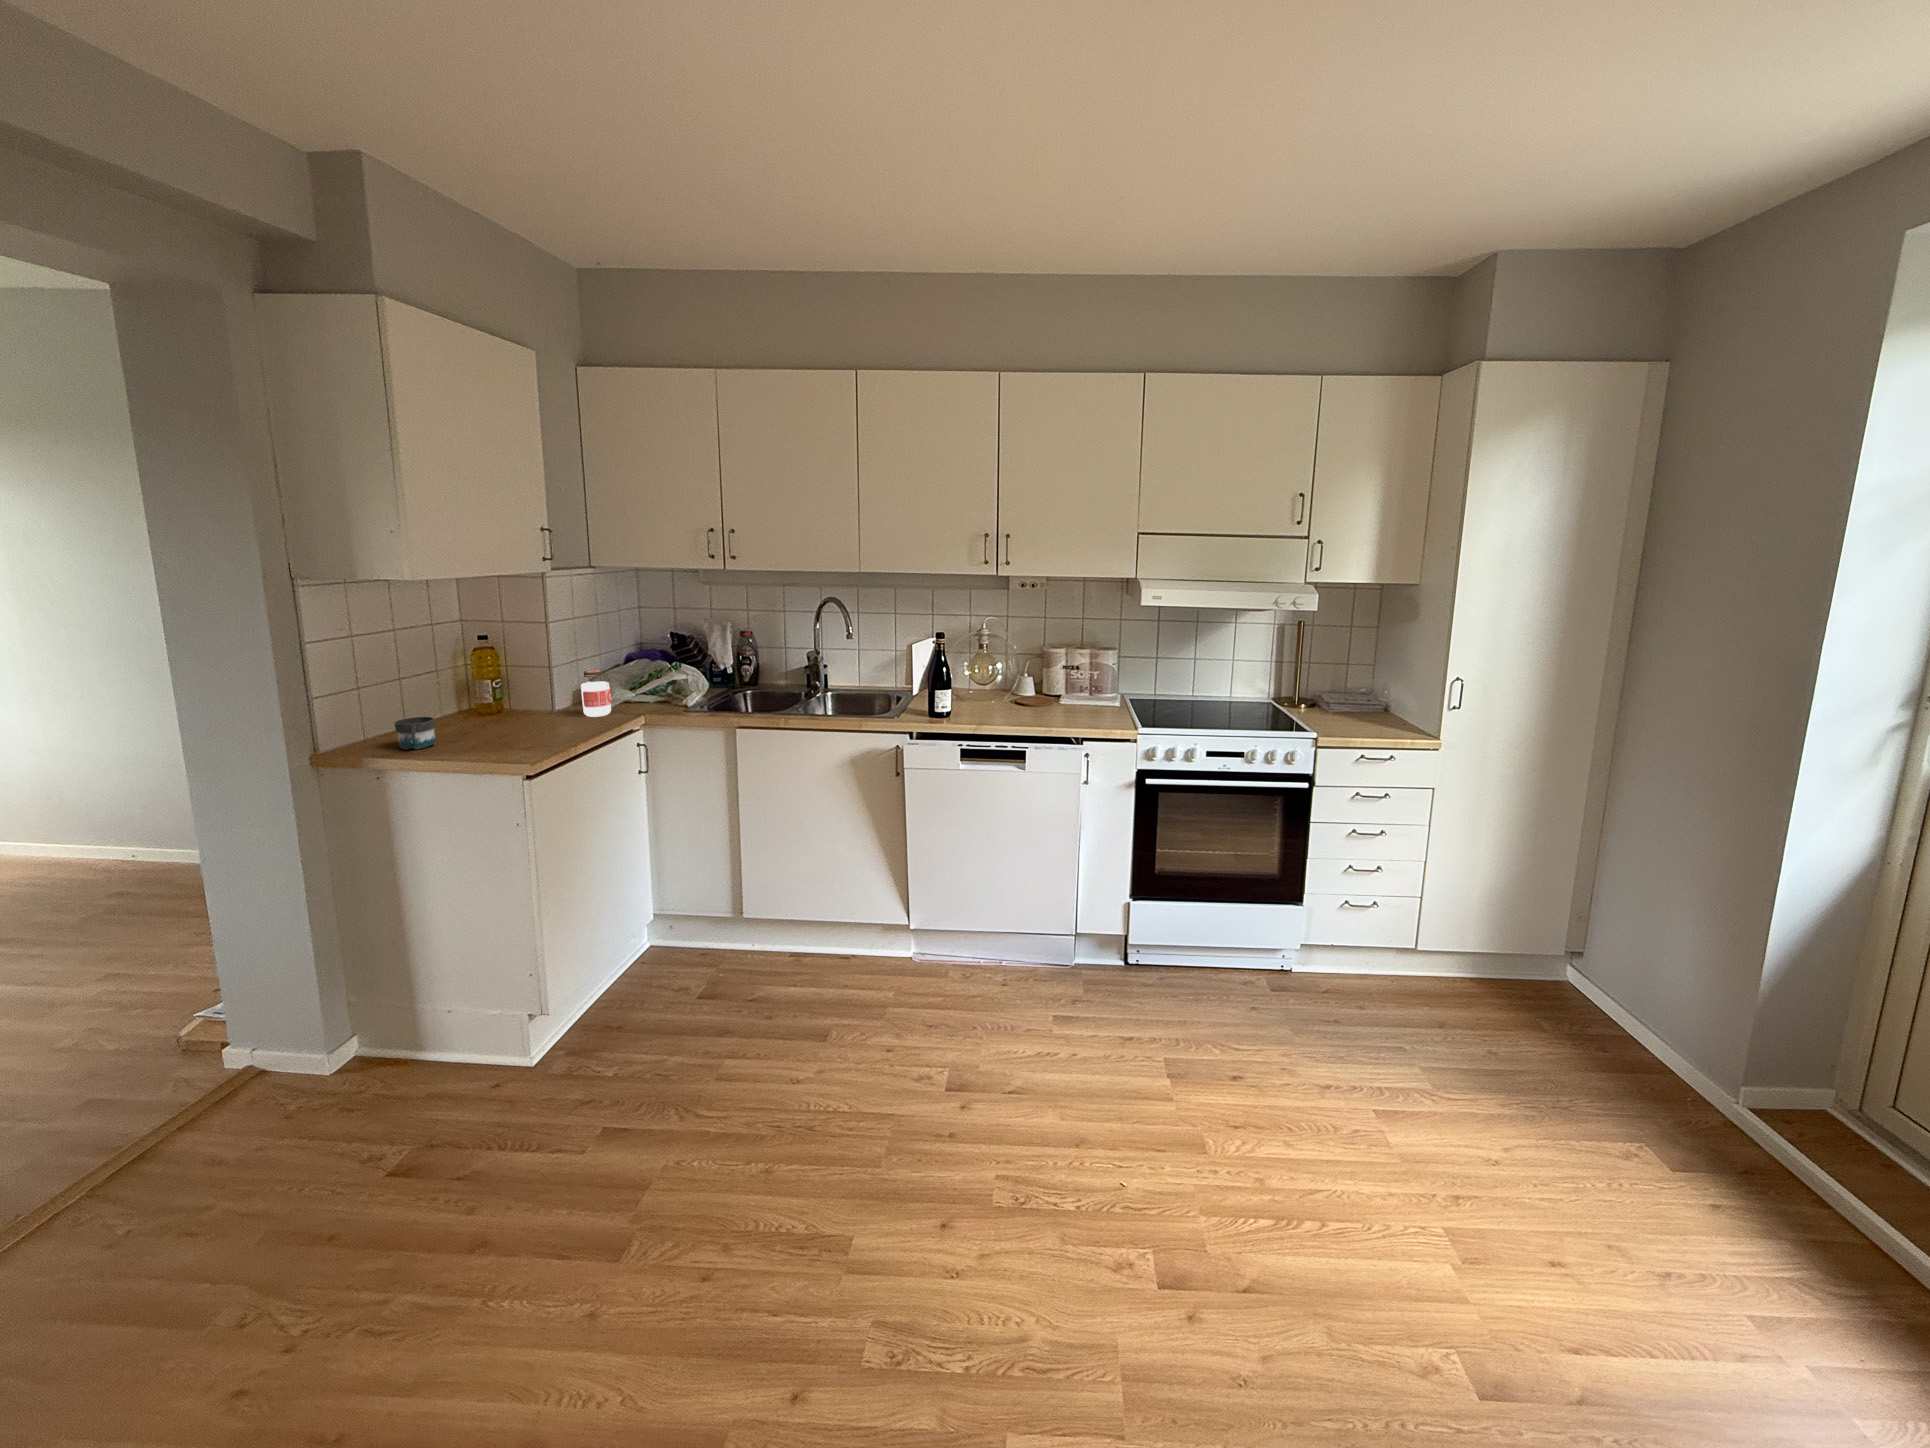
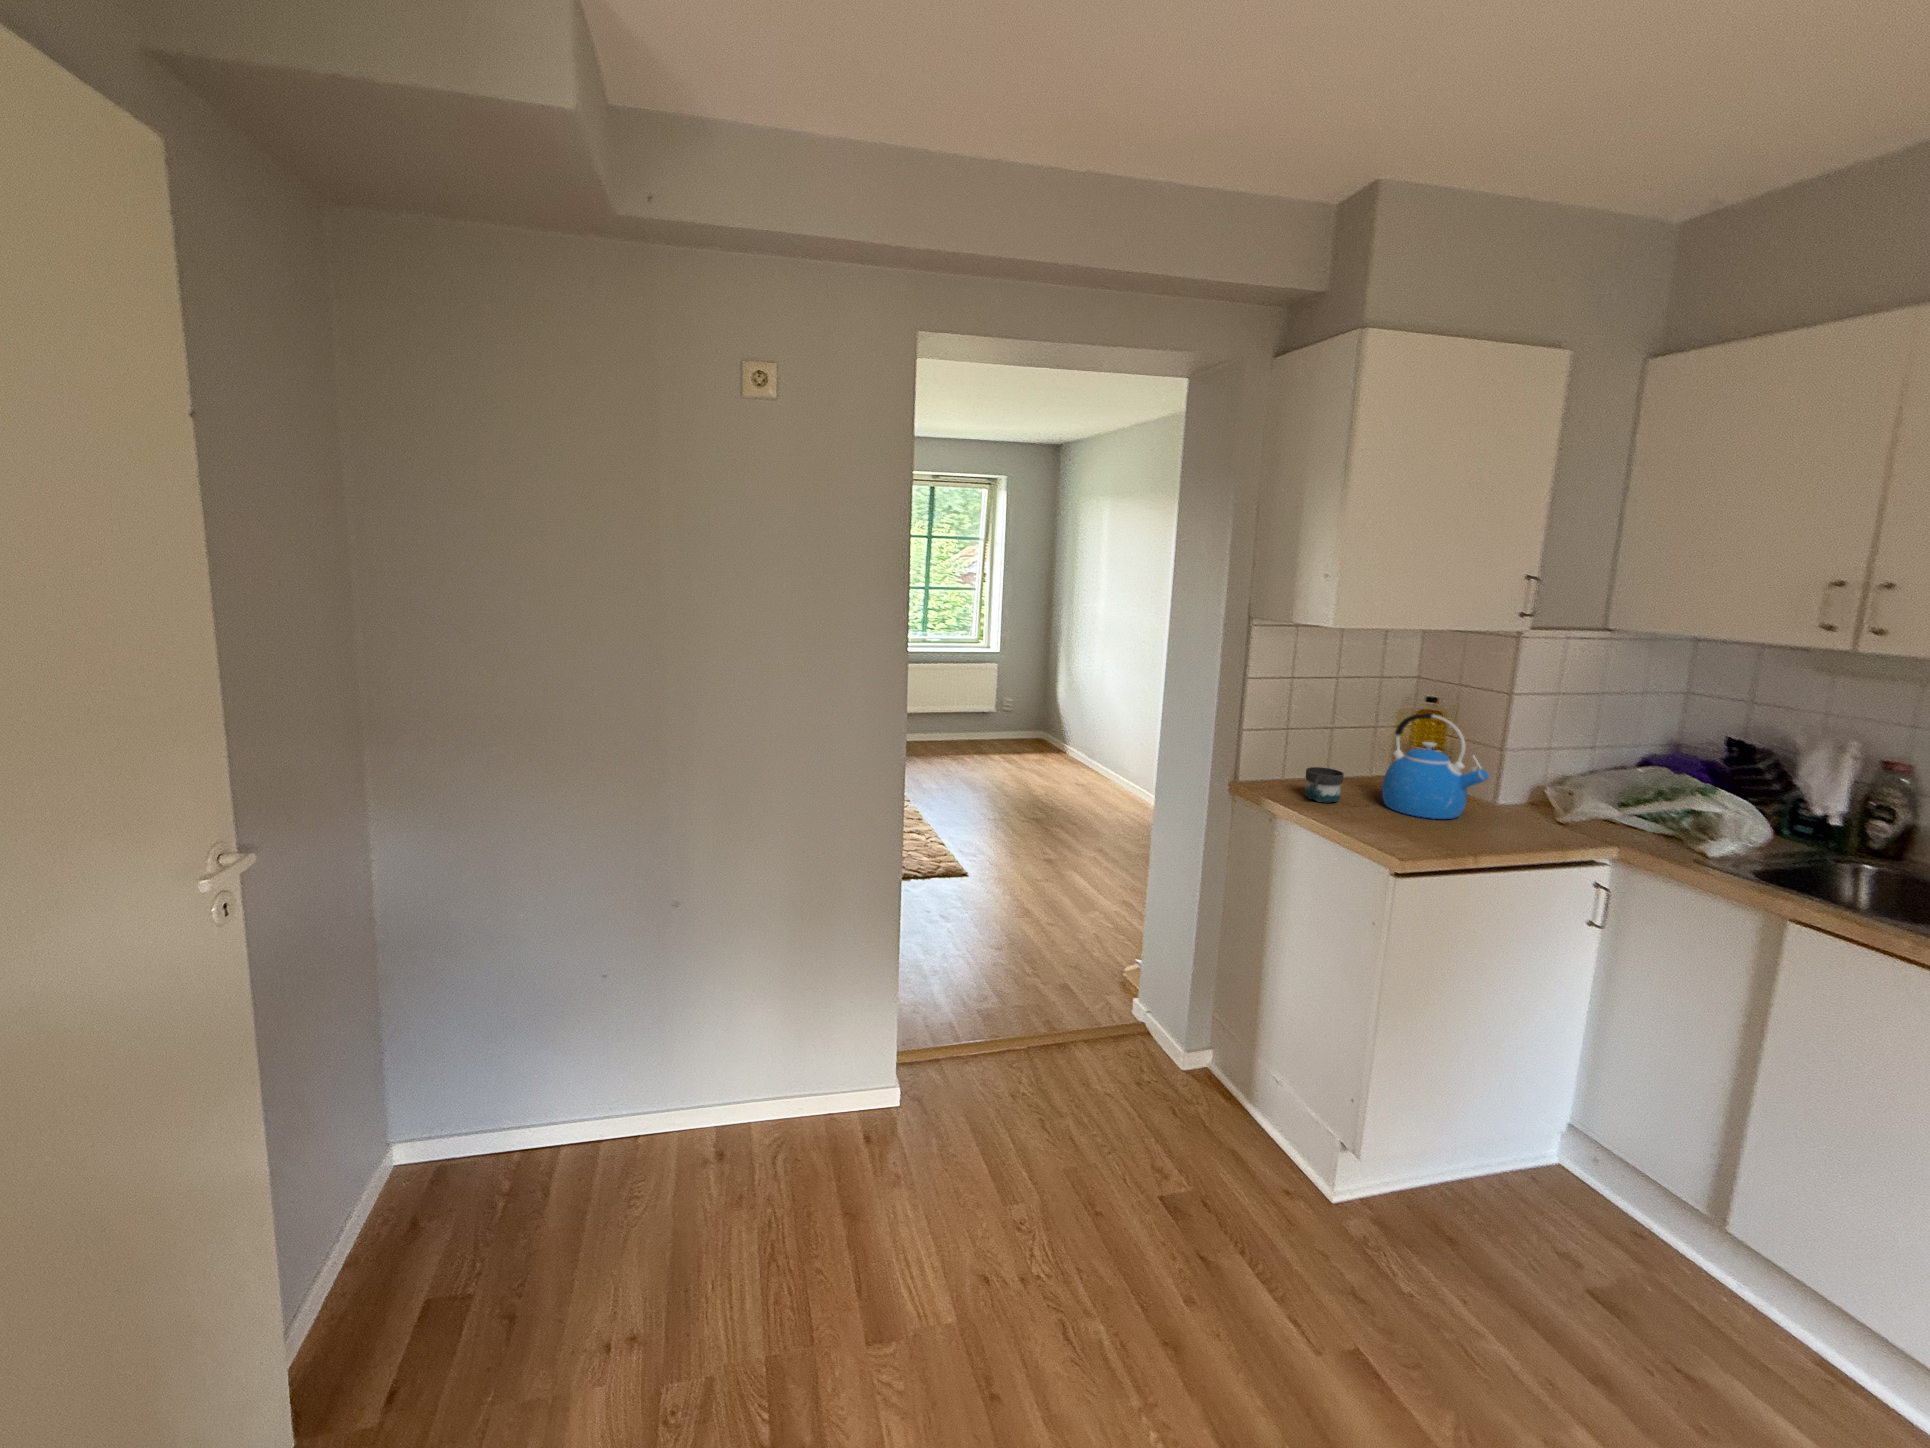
kettle: none [467,649,555,737] -> present [1382,713,1489,819]
jar: present [581,670,612,717] -> none [1528,763,1579,830]

